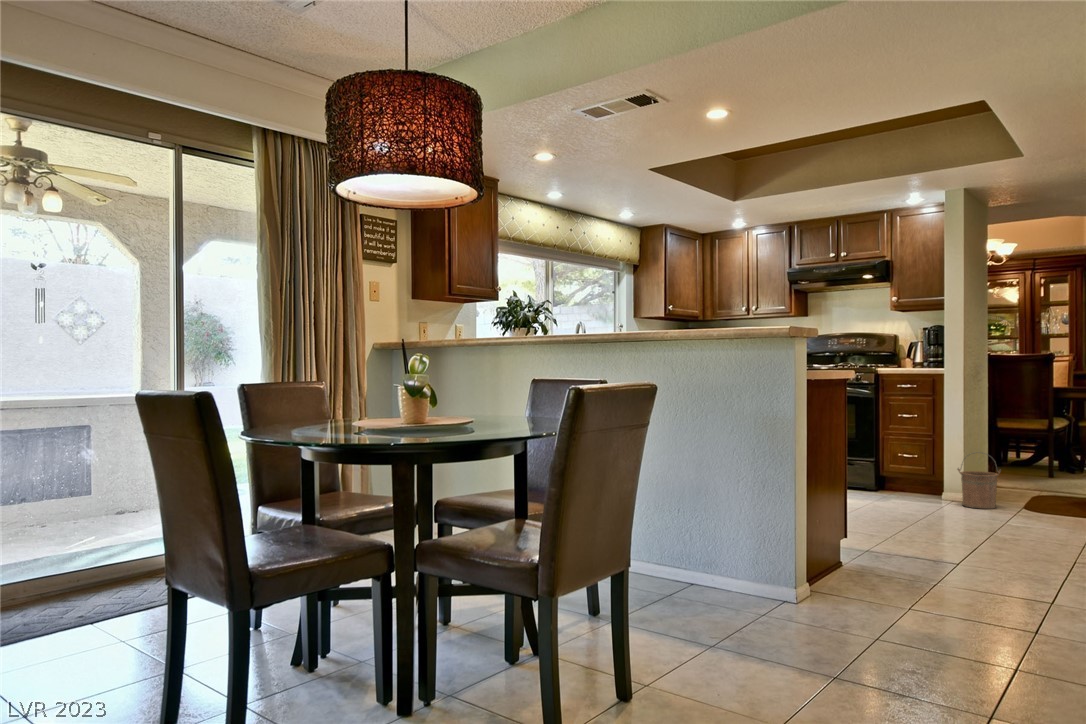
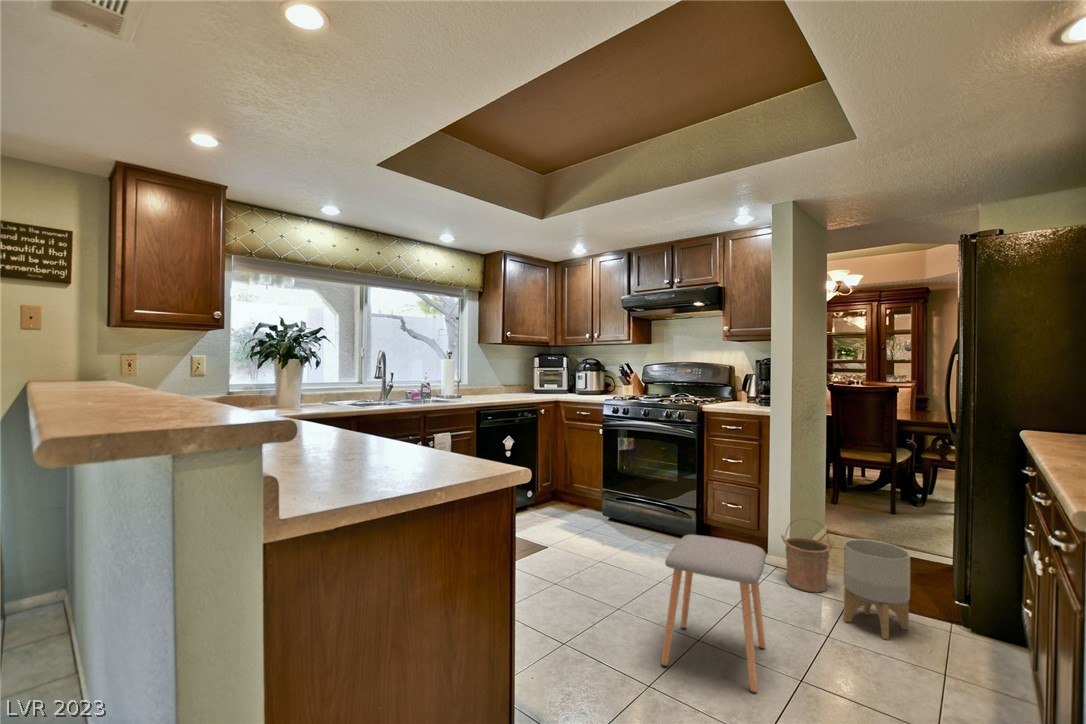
stool: none [889,449,959,537] -> present [661,535,765,693]
planter: none [1011,458,1060,522] -> present [844,539,910,639]

